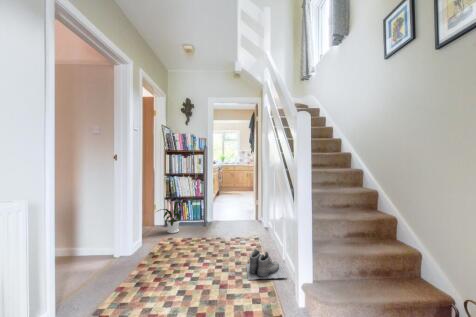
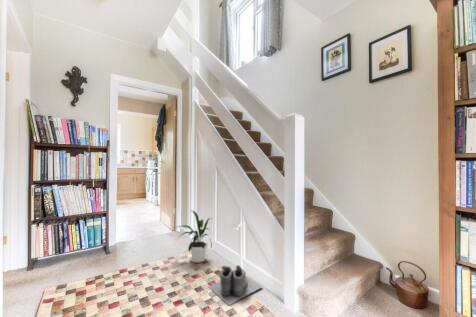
house plant: present [158,199,184,233] -> present [179,211,212,263]

